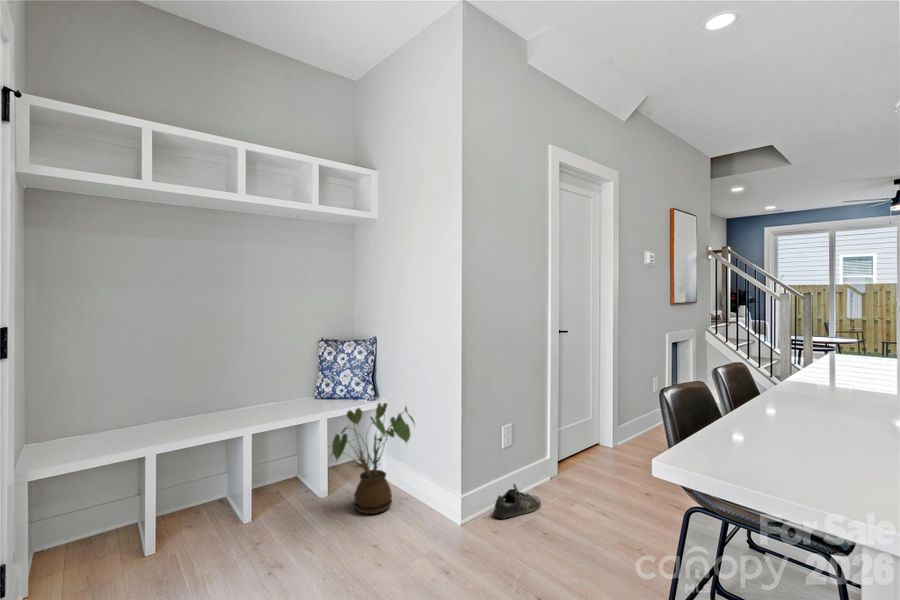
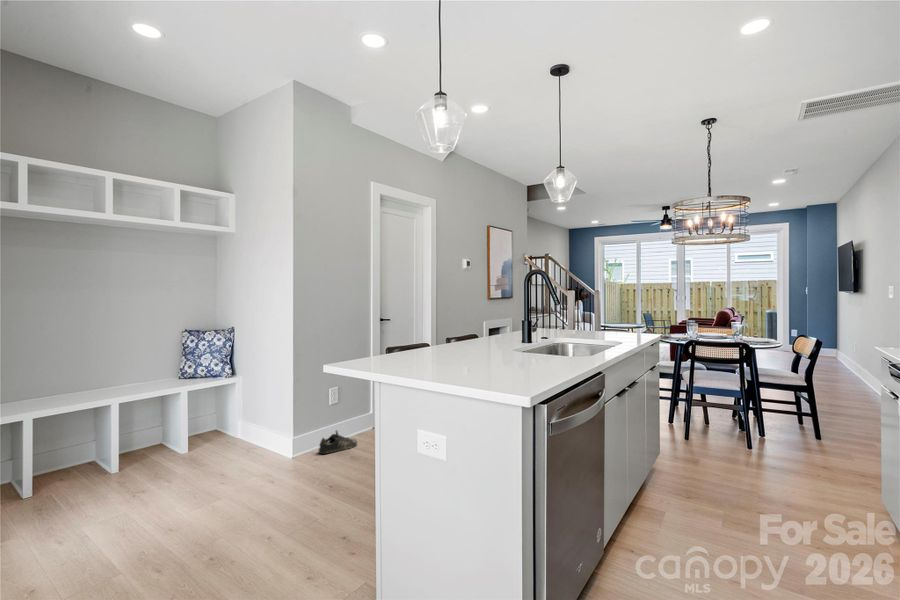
house plant: present [332,403,414,514] -> none [187,376,260,460]

